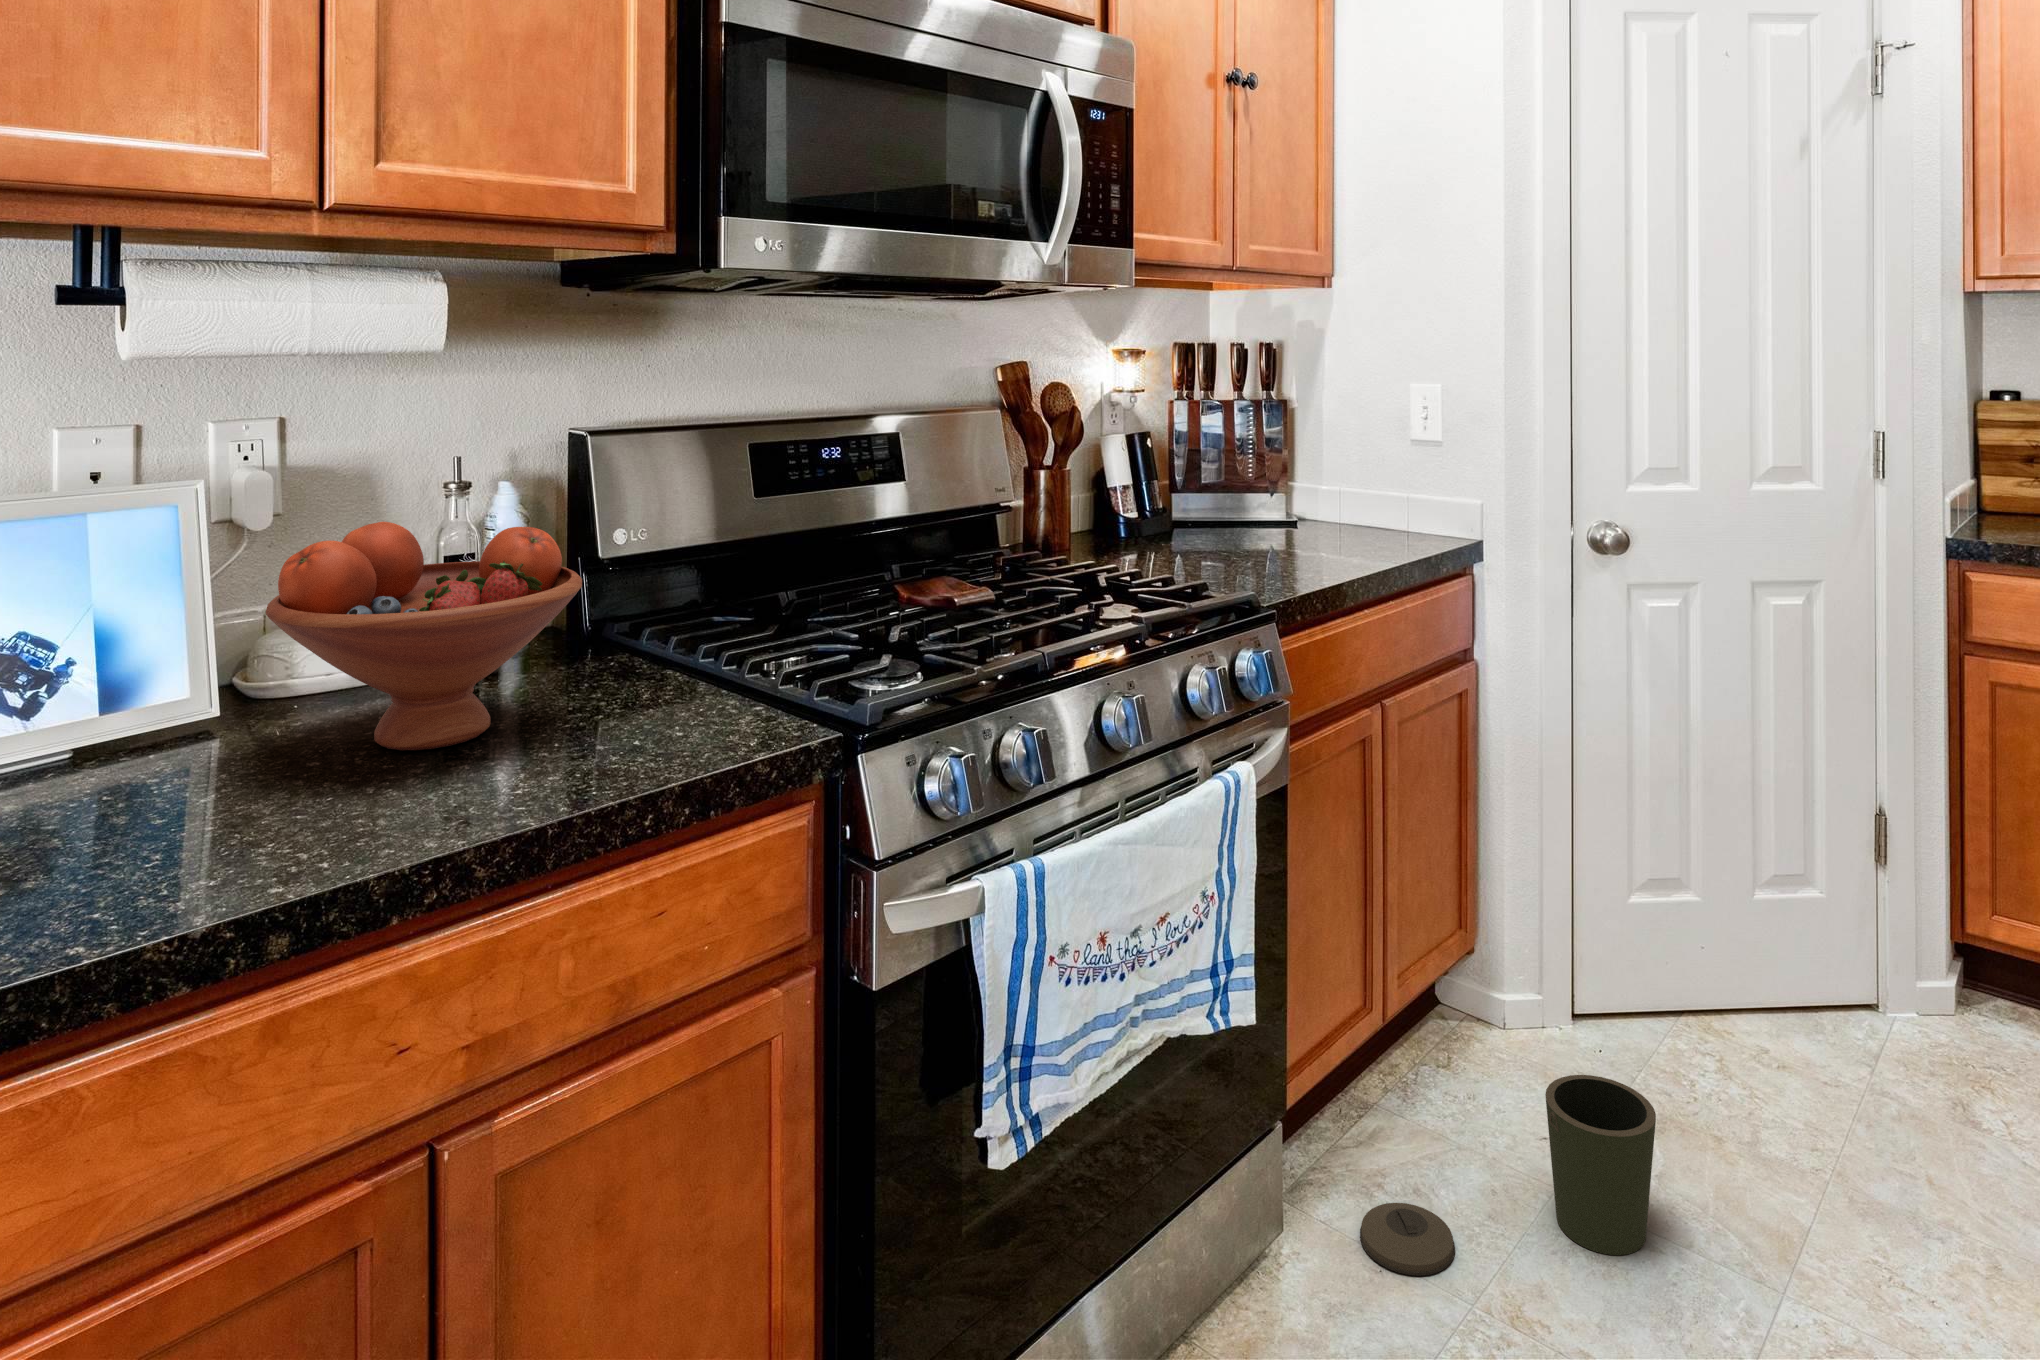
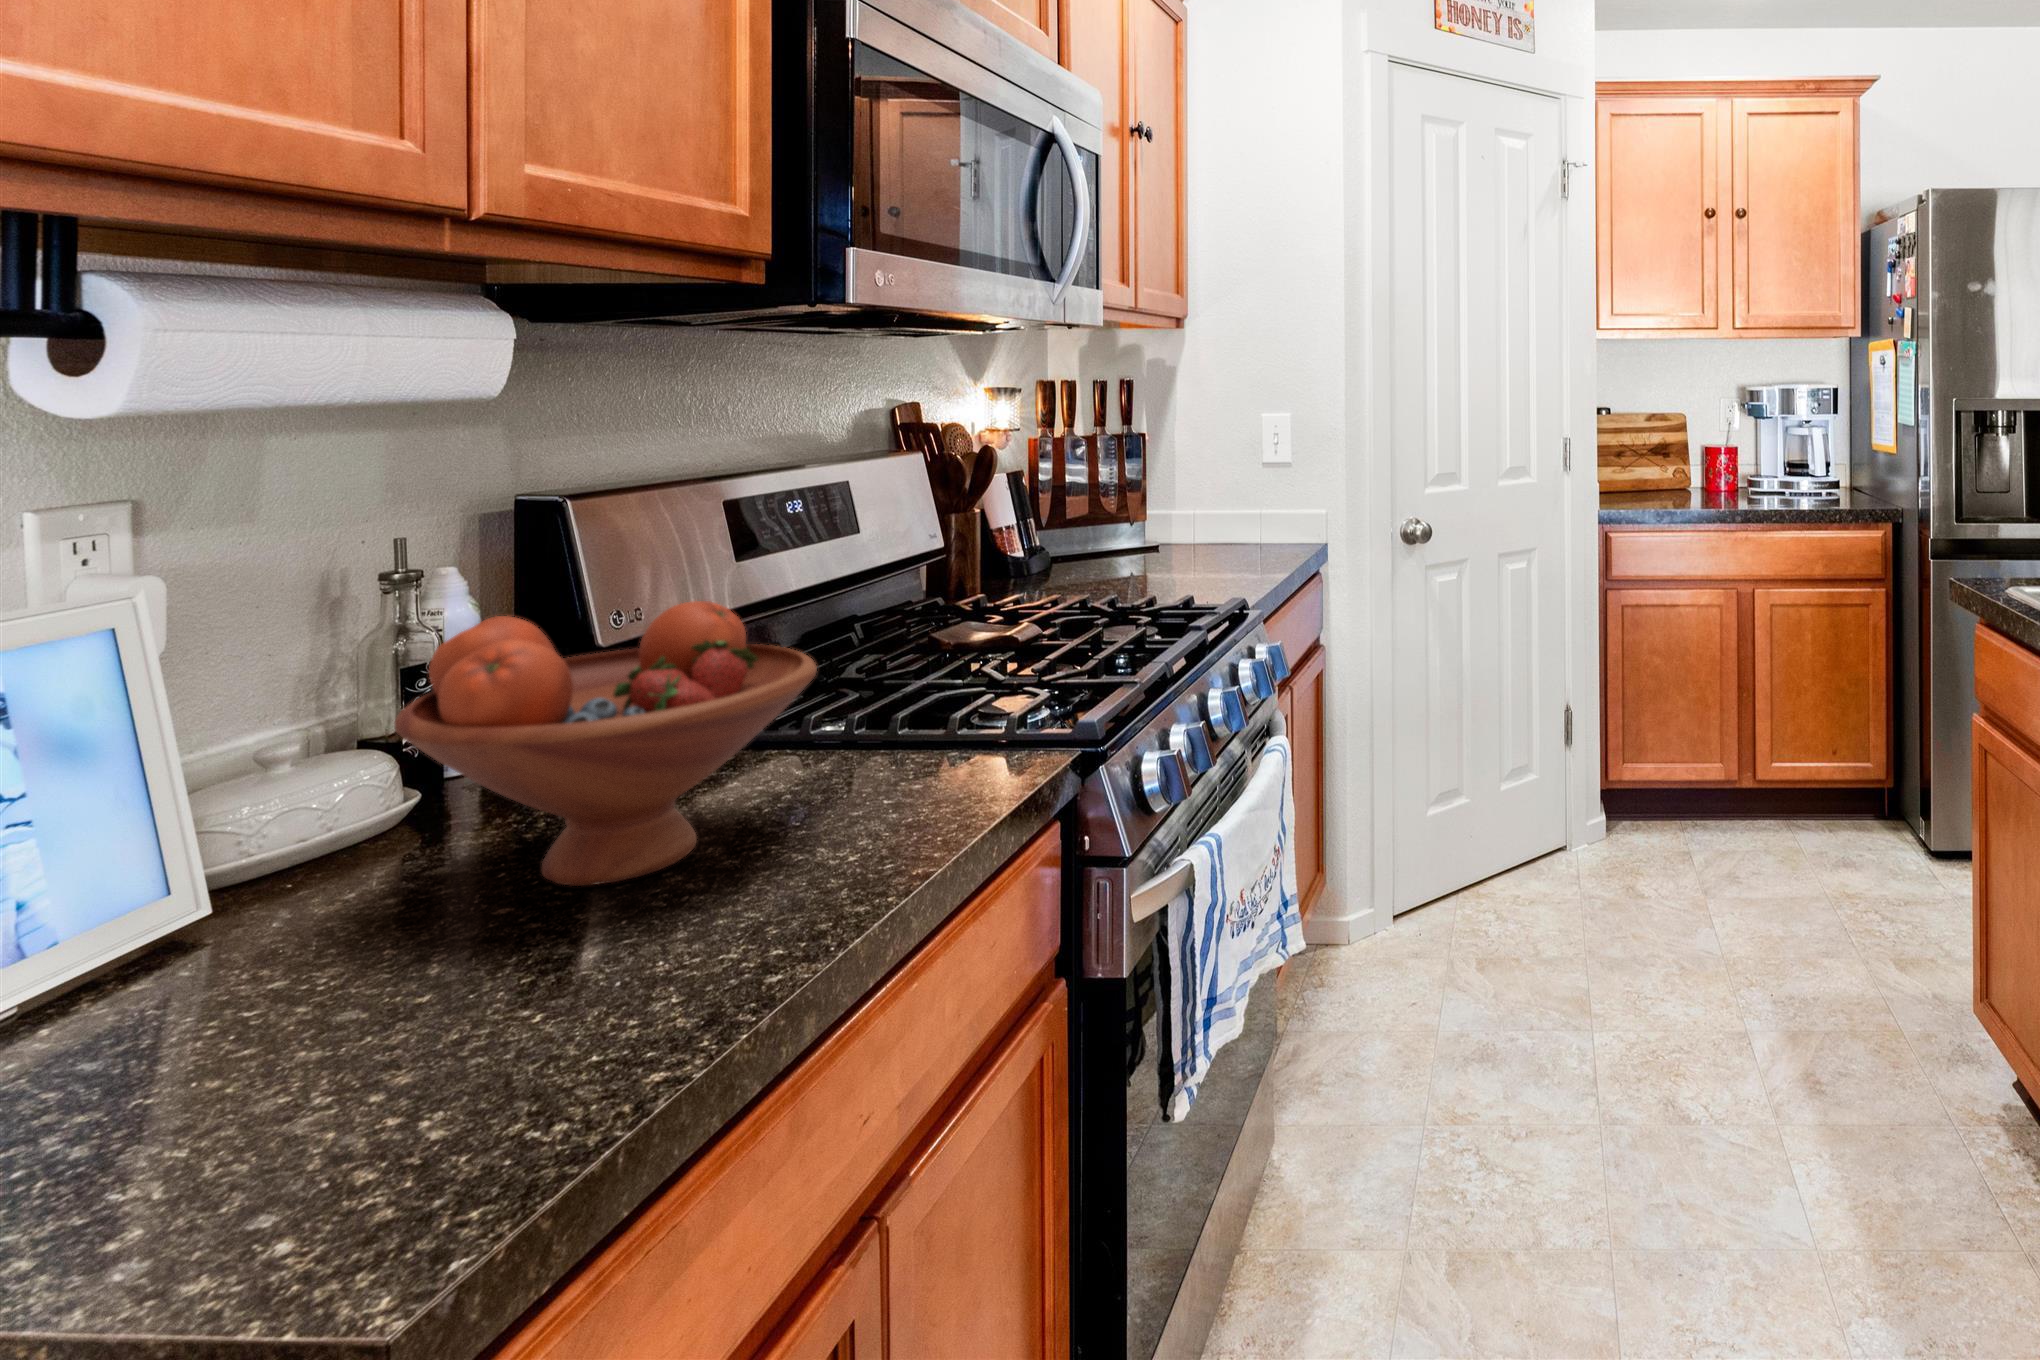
trash can: present [1360,1075,1656,1276] -> none [1330,935,1523,1139]

